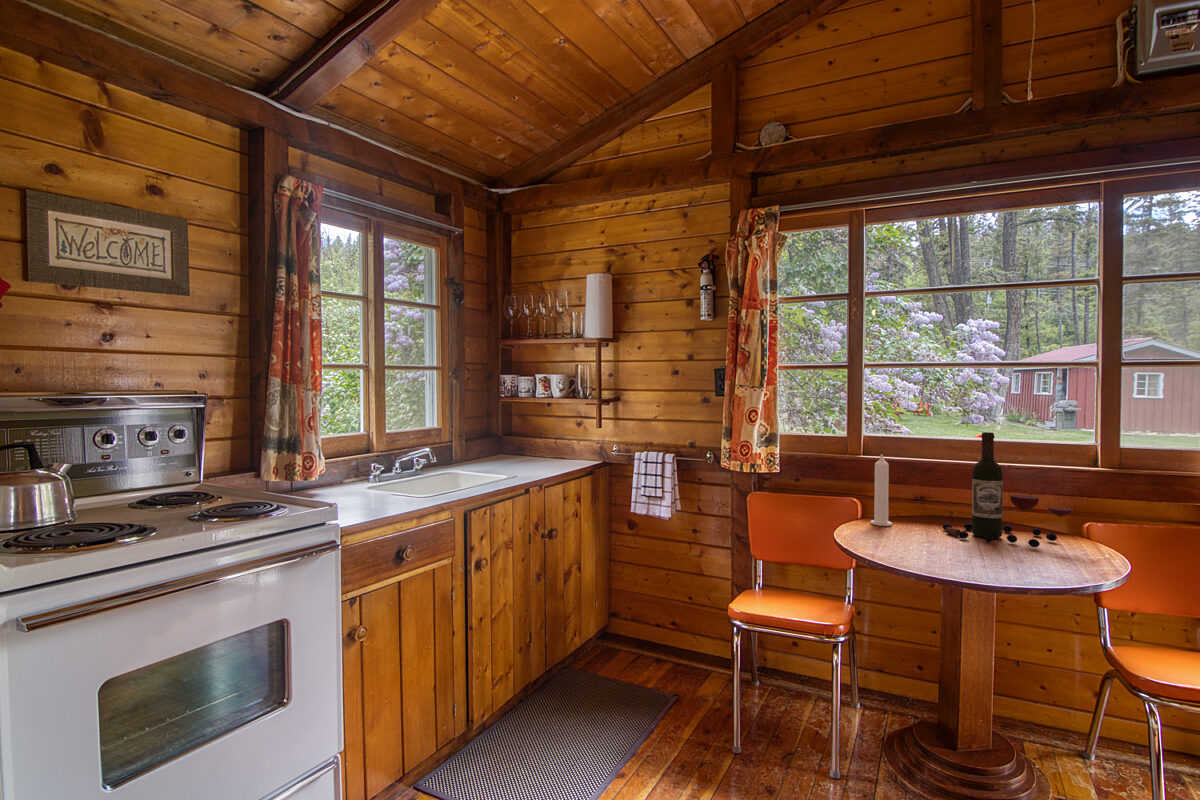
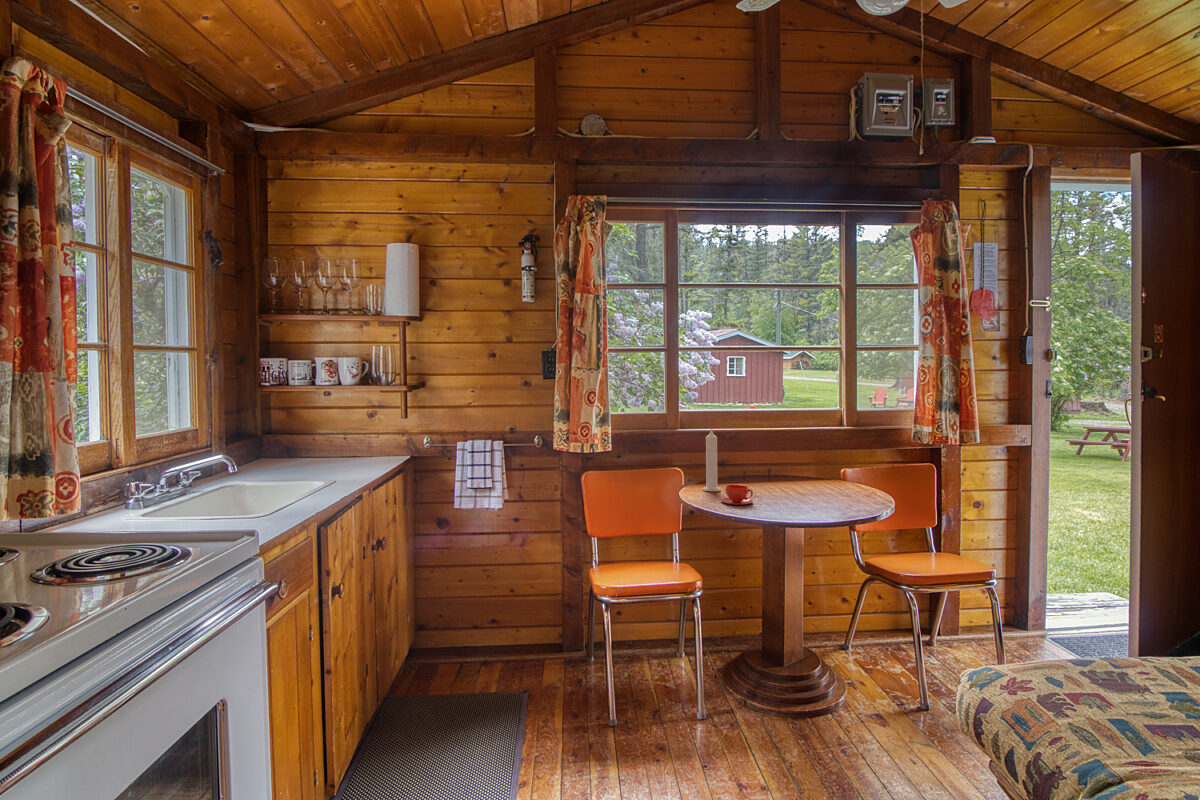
wine bottle: present [943,432,1074,547] -> none [757,406,852,494]
teacup: none [872,519,911,543] -> present [721,484,753,505]

